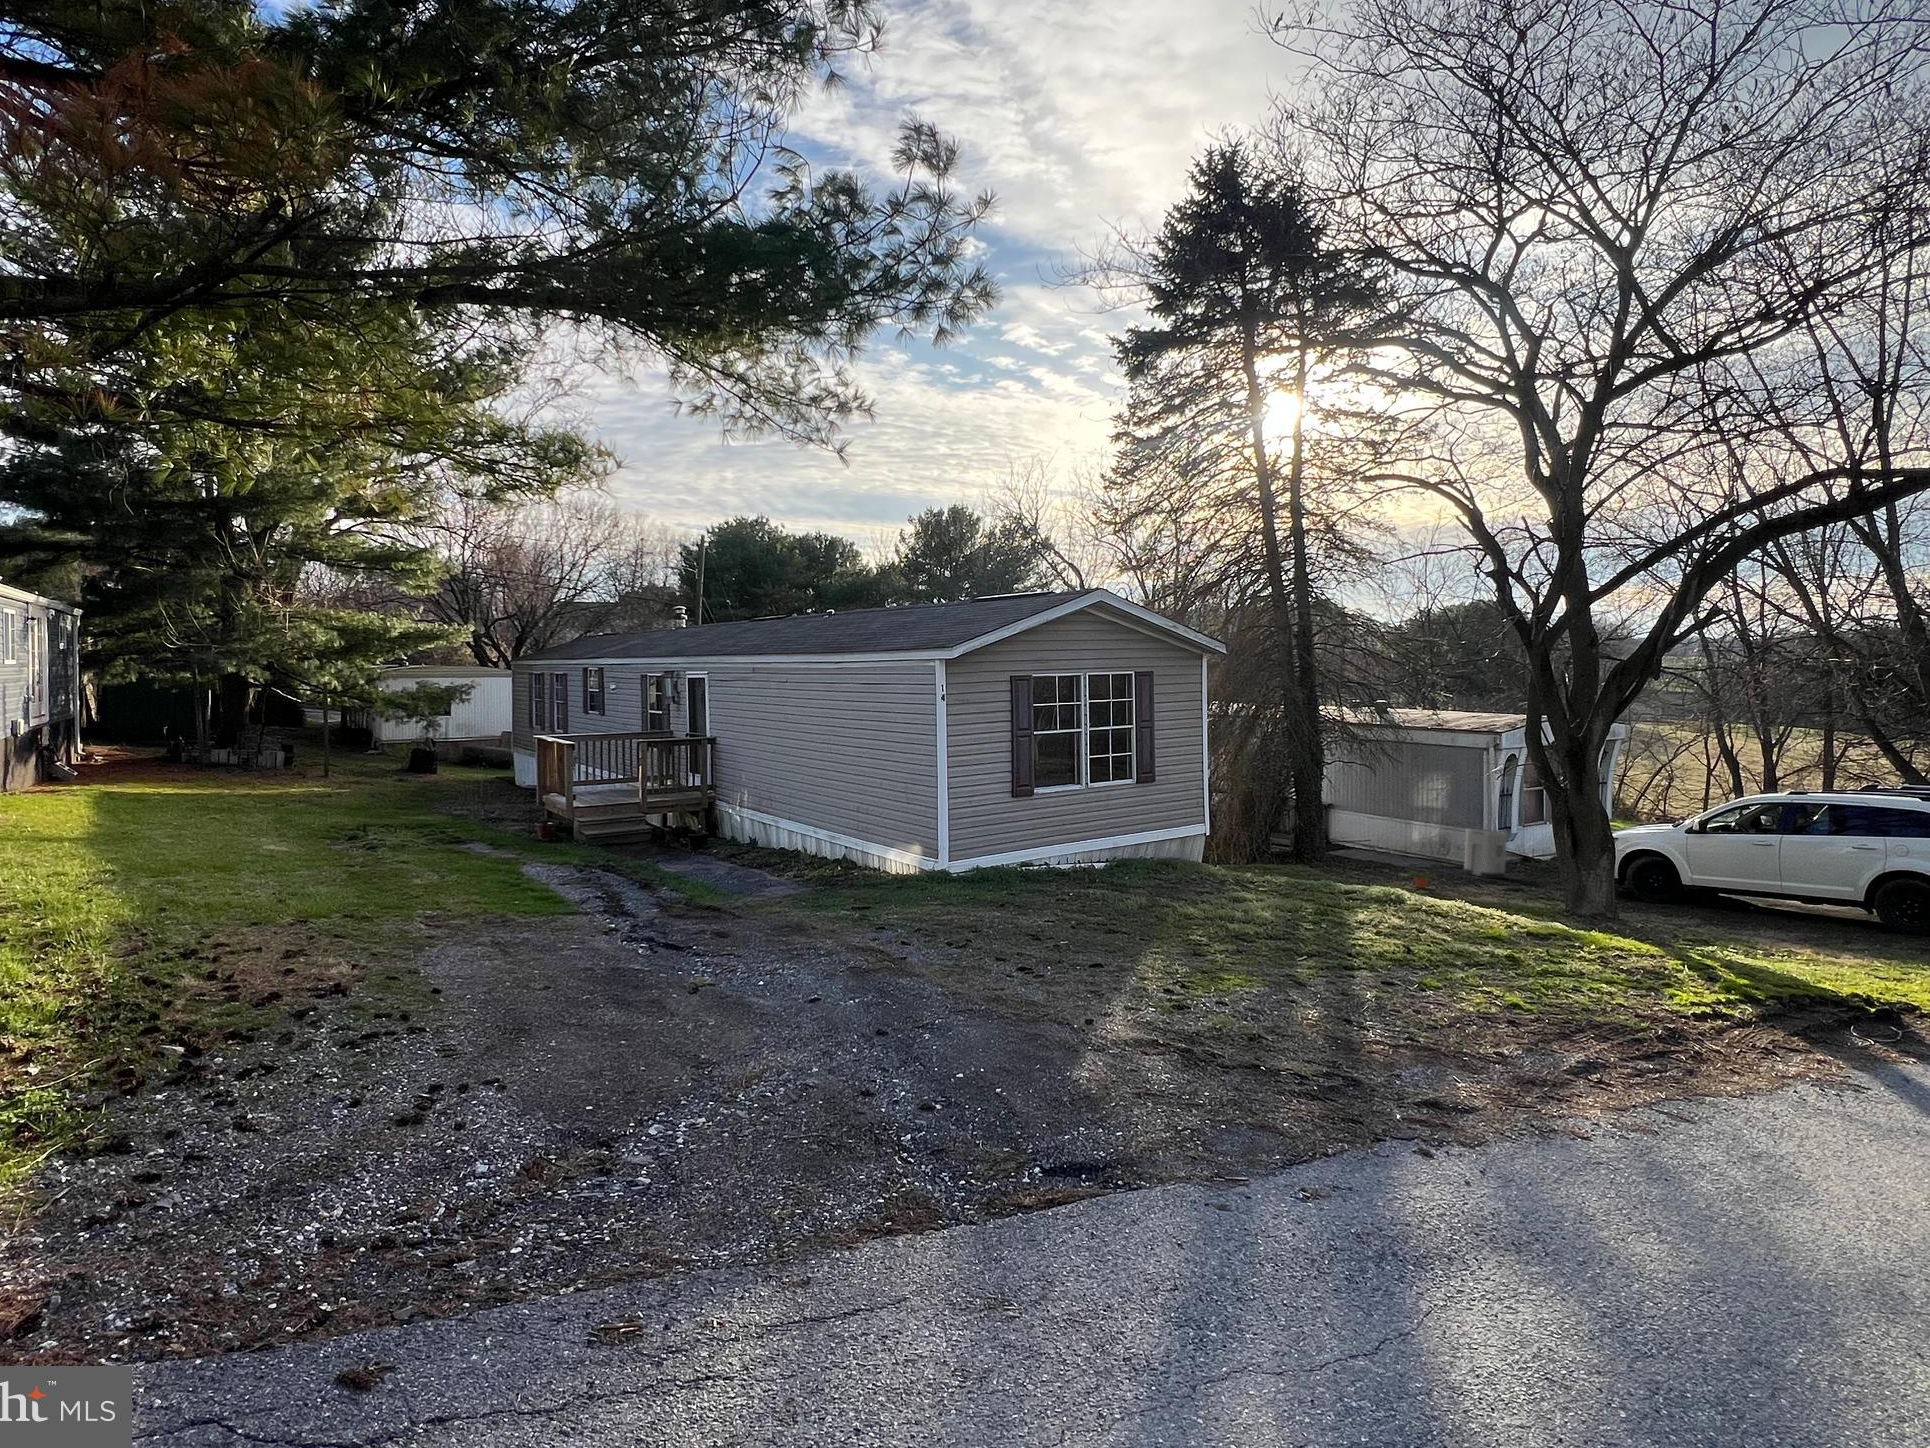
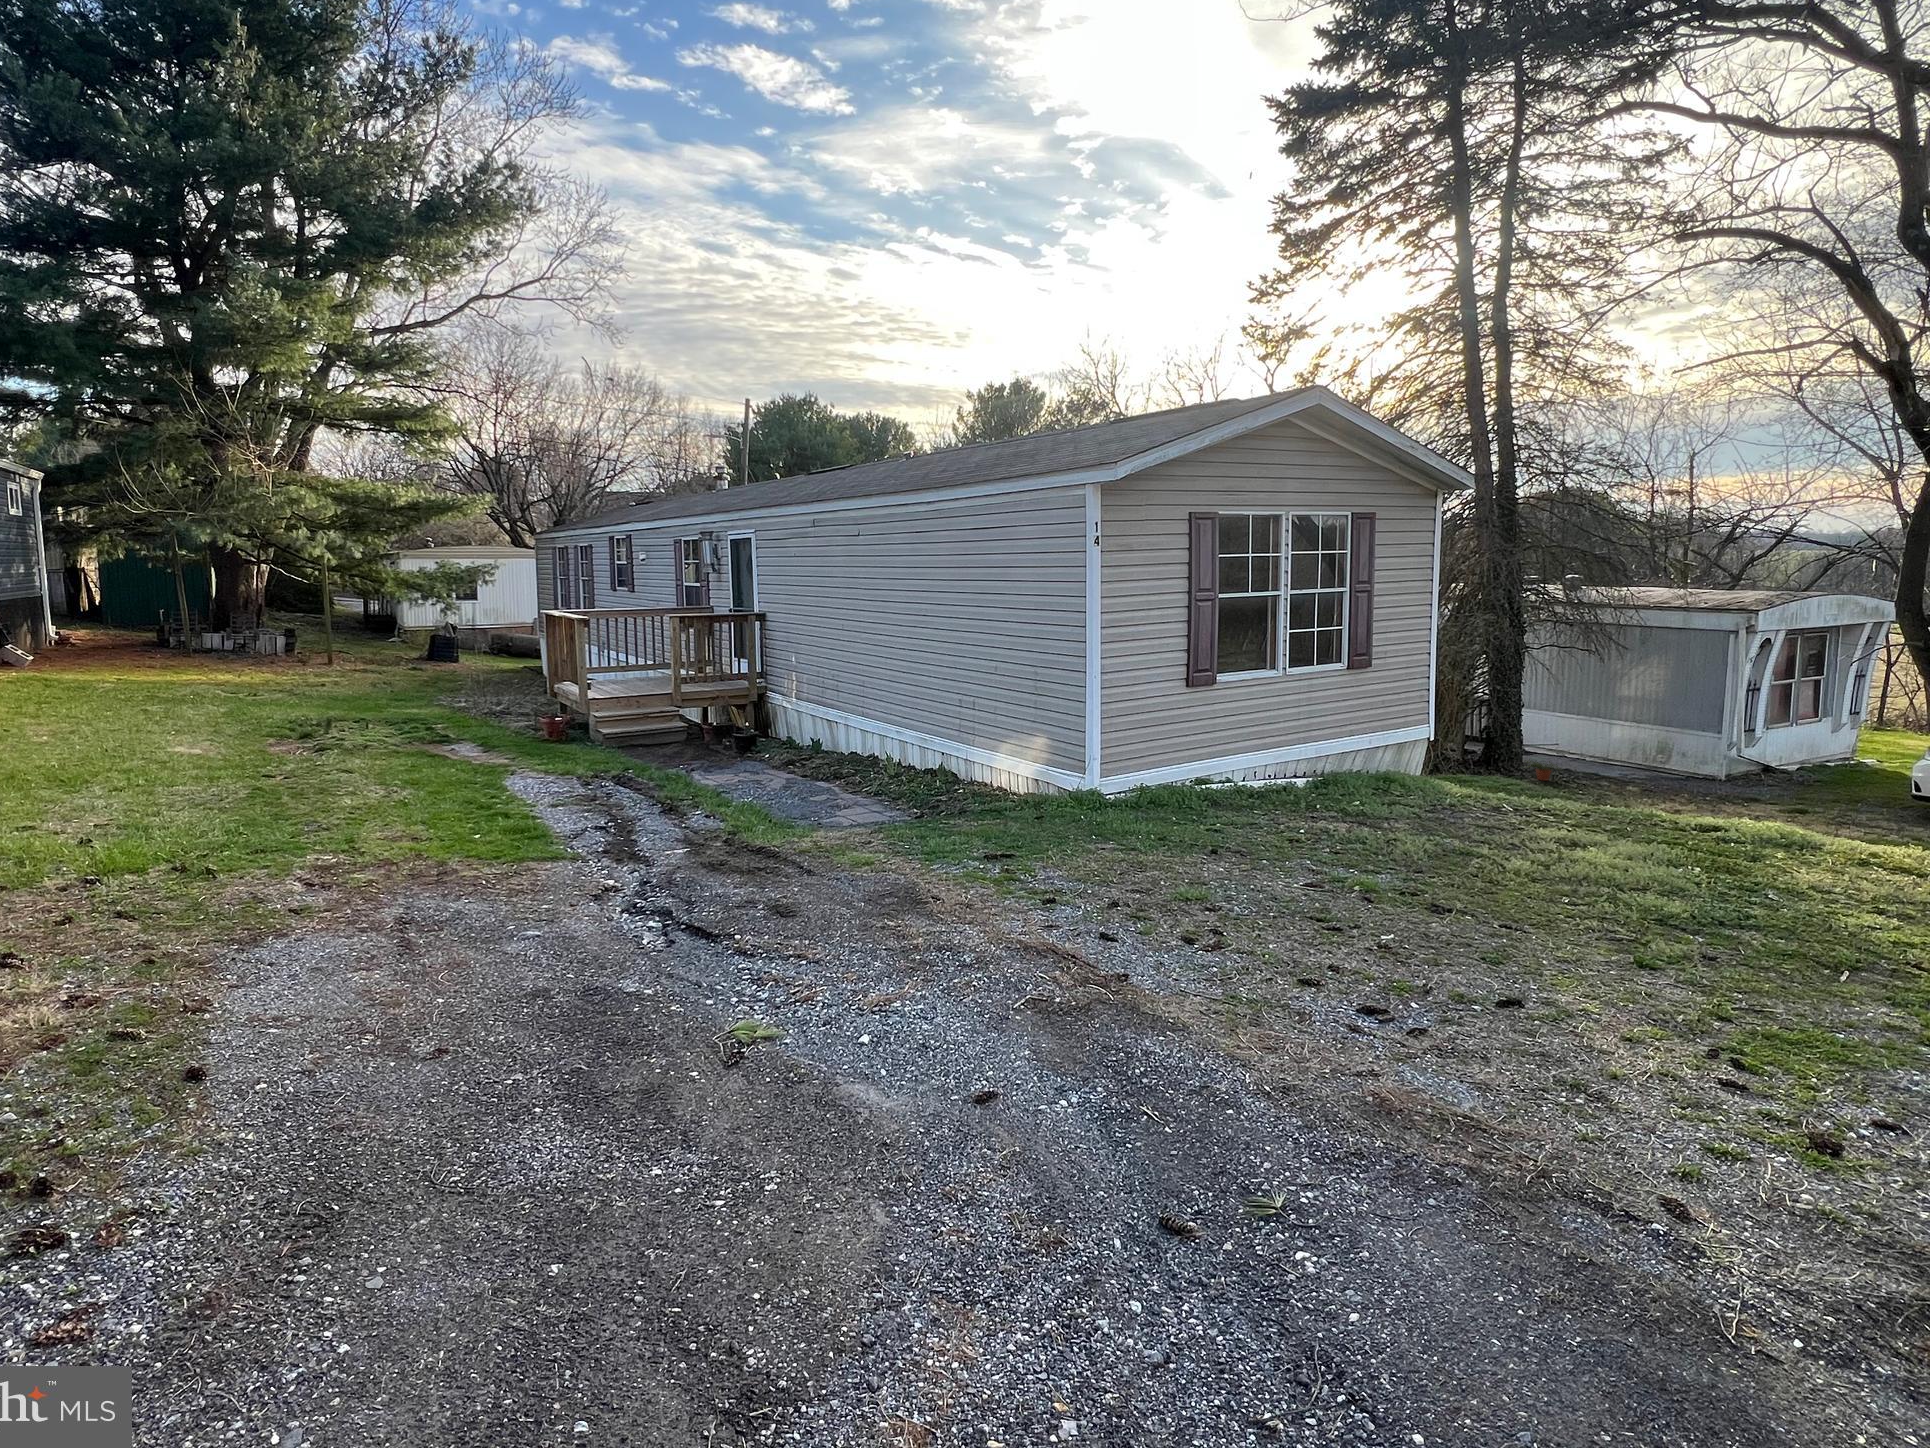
trash can: present [1464,829,1507,878] -> none [1593,713,1644,767]

